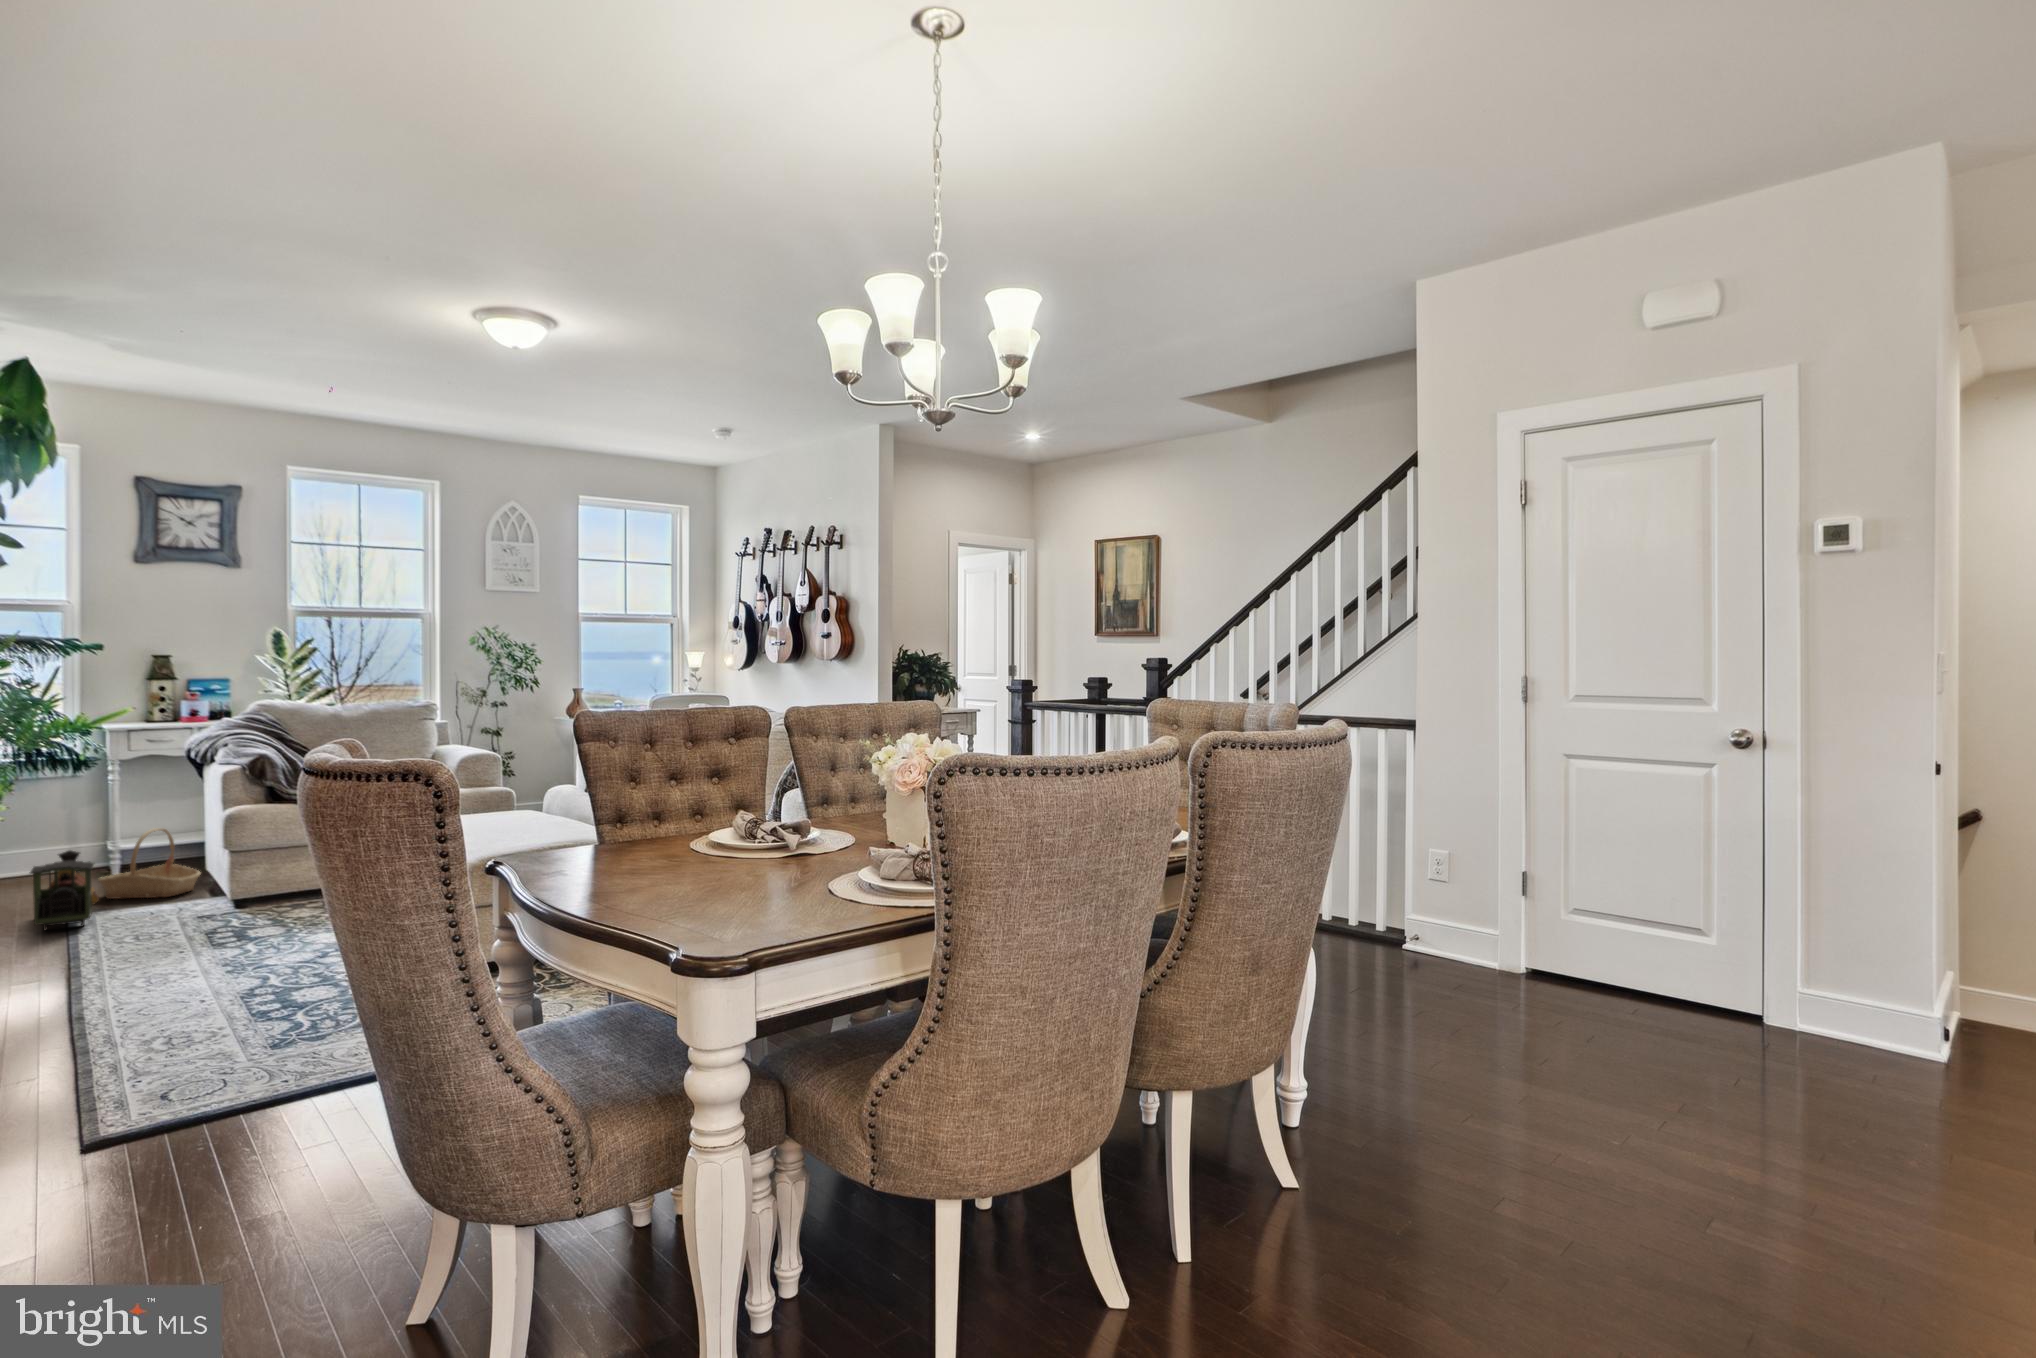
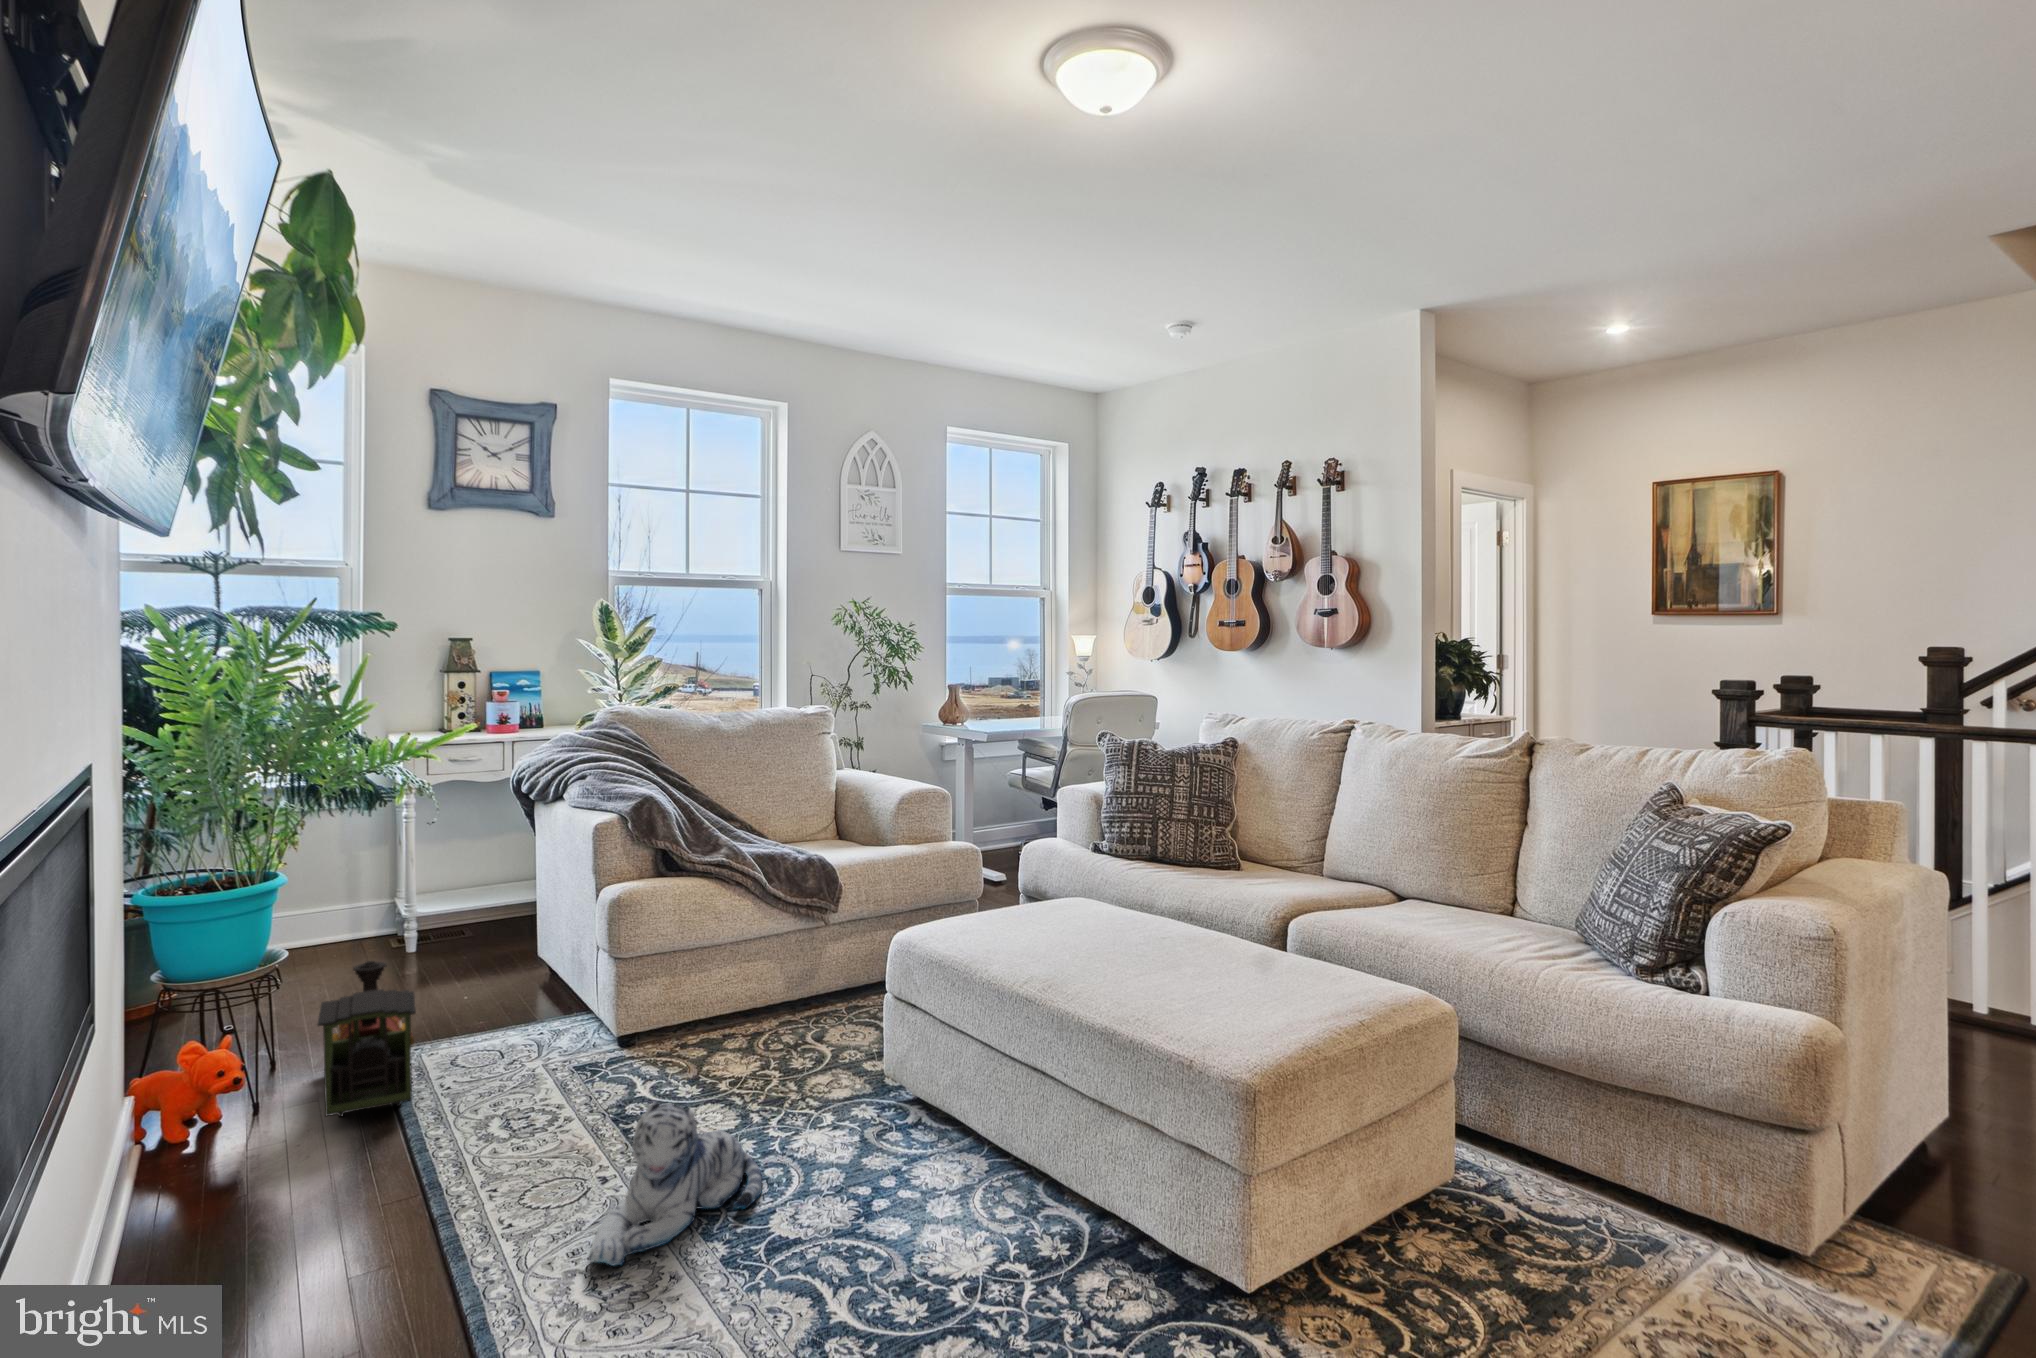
basket: present [99,828,201,899] -> none [405,908,548,1024]
plush toy: none [166,892,283,963] -> present [589,1103,762,1265]

